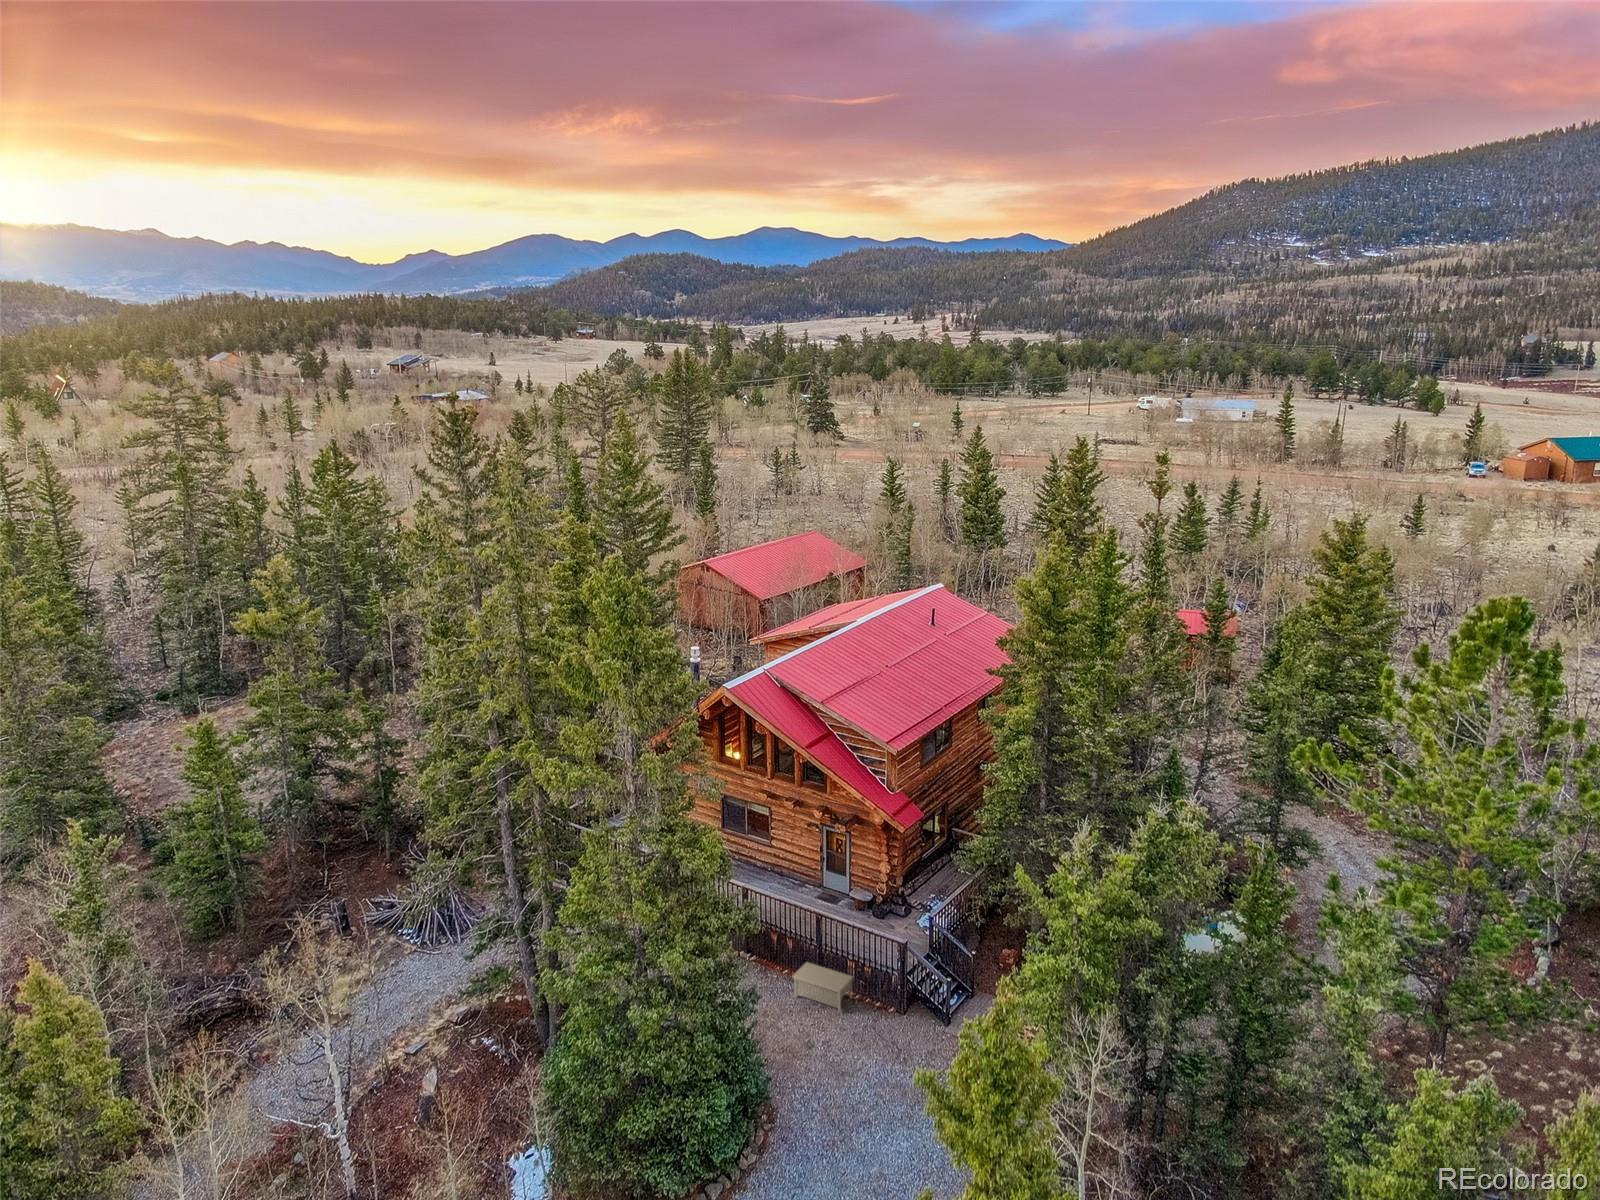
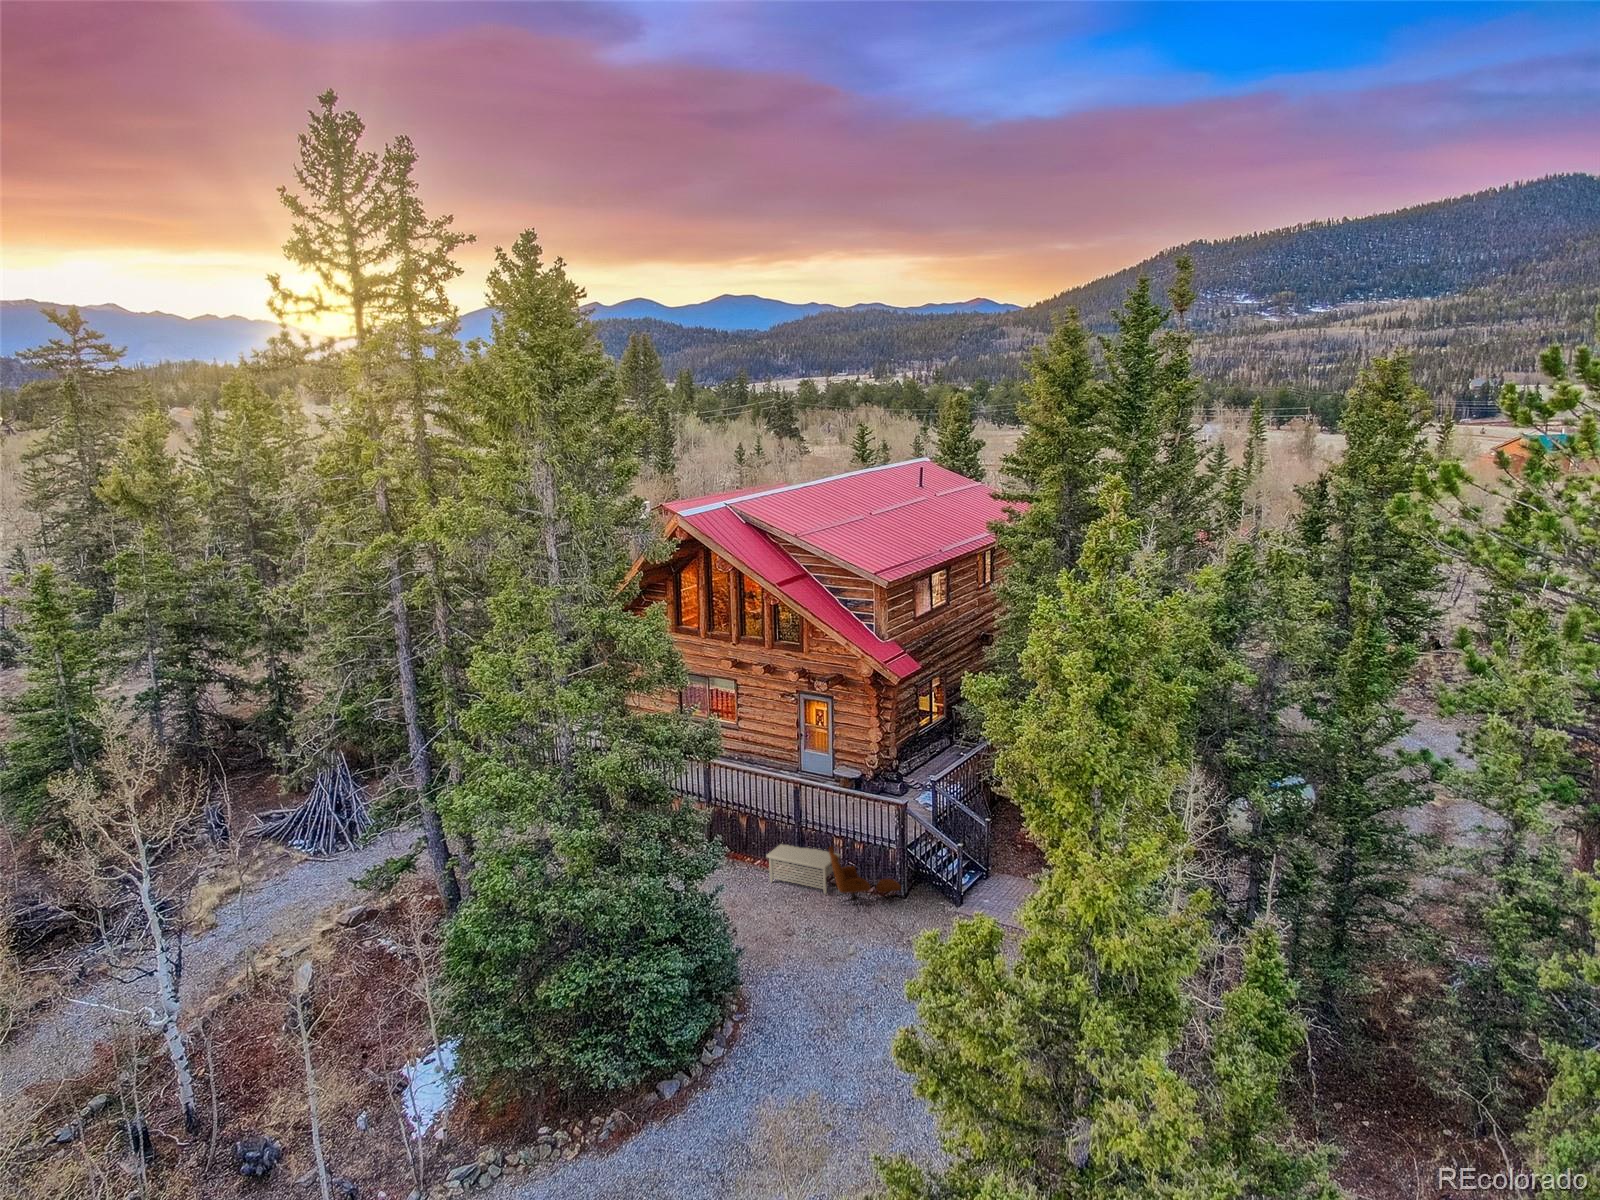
lounge chair: none [843,975,901,1030] -> present [829,846,901,908]

